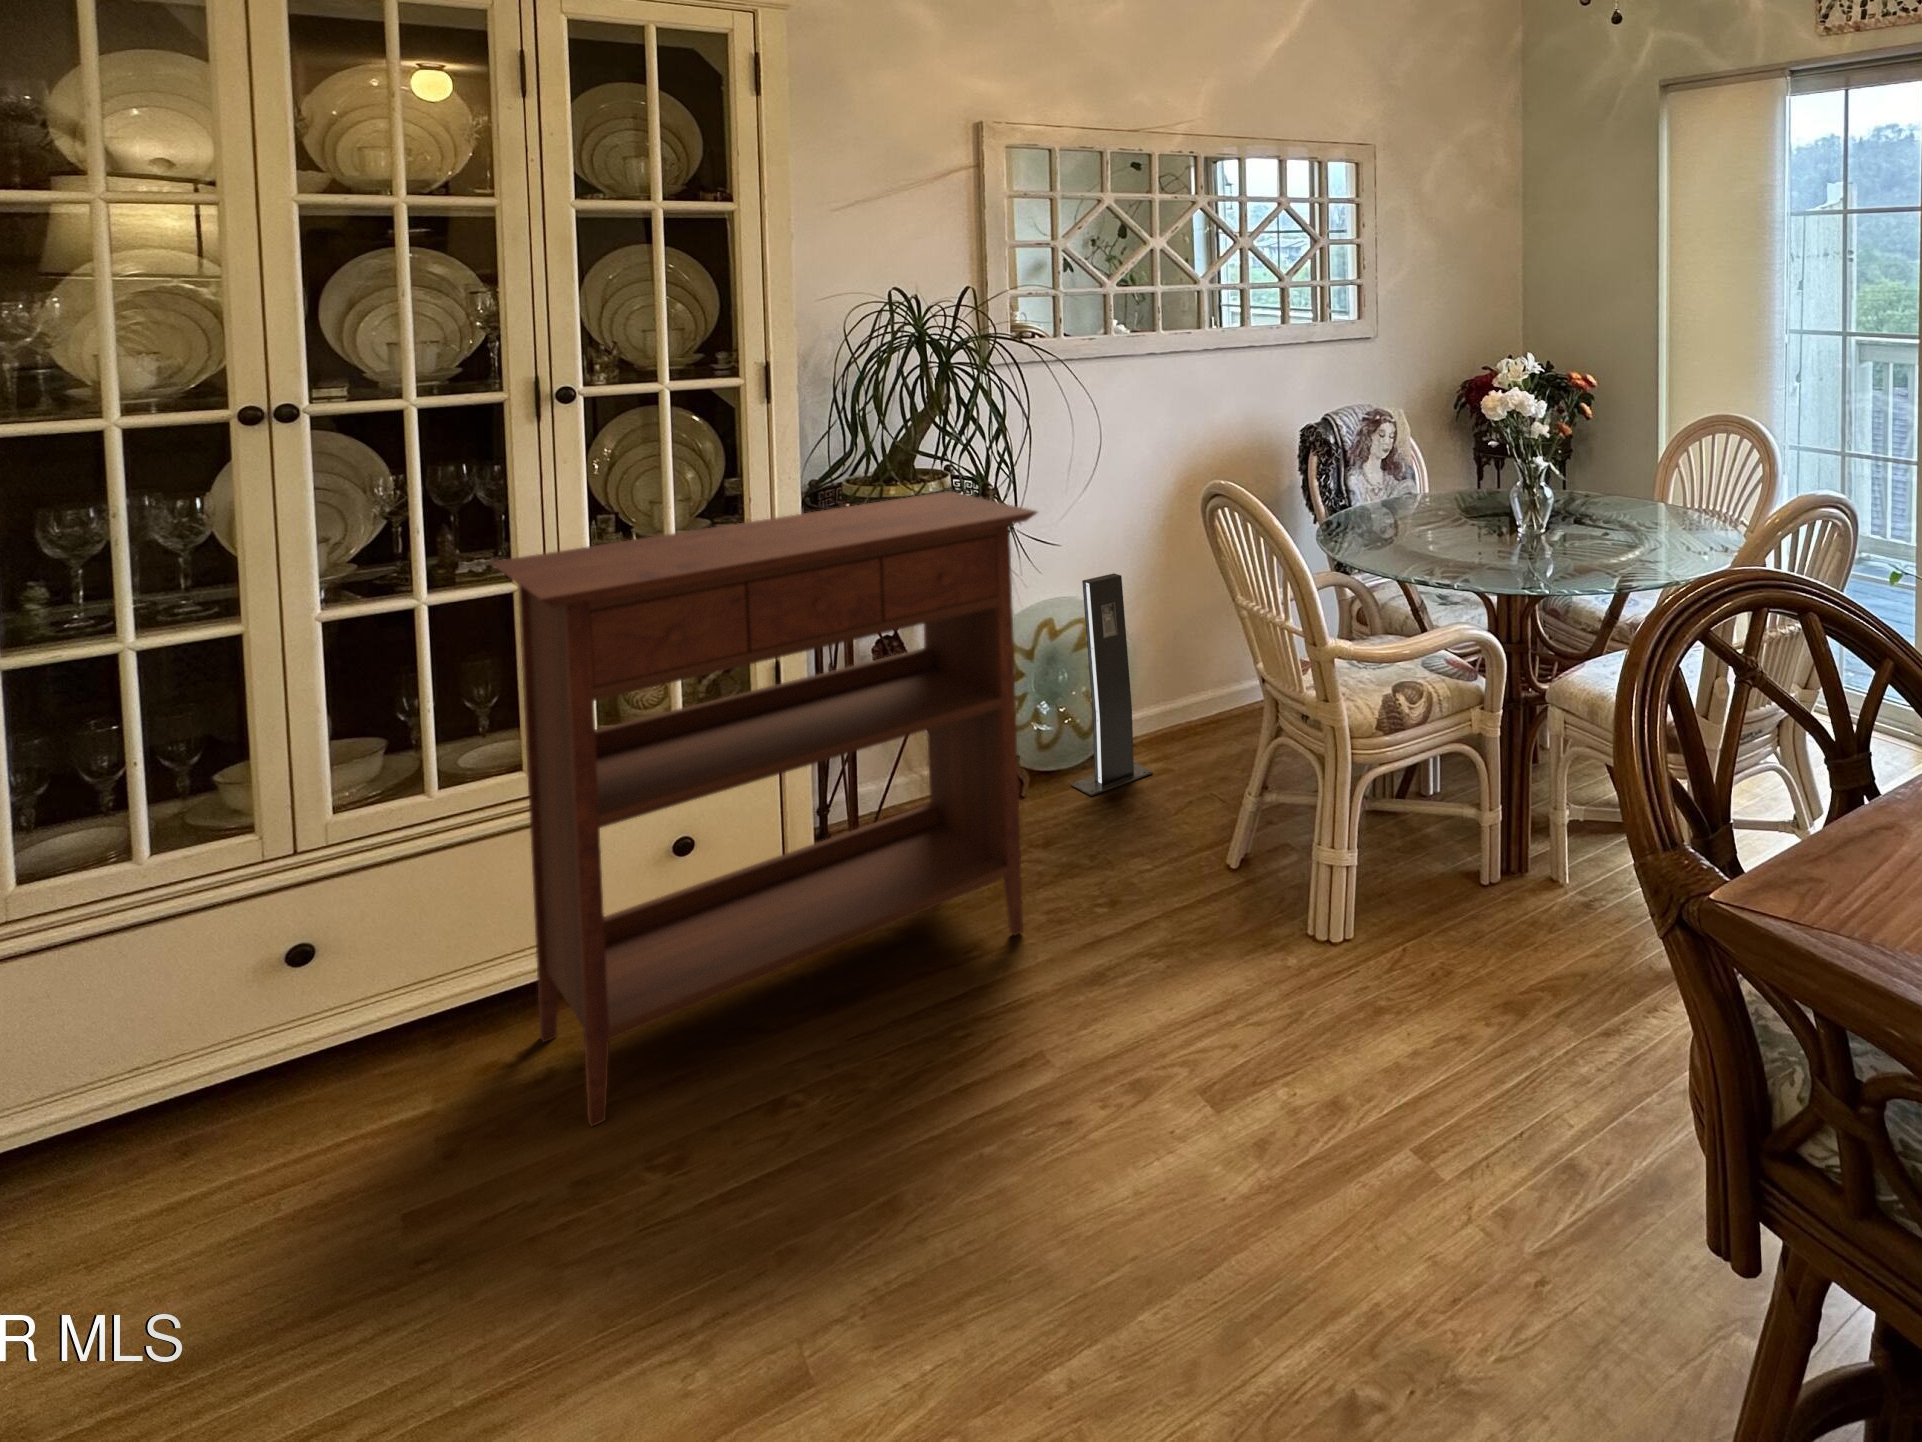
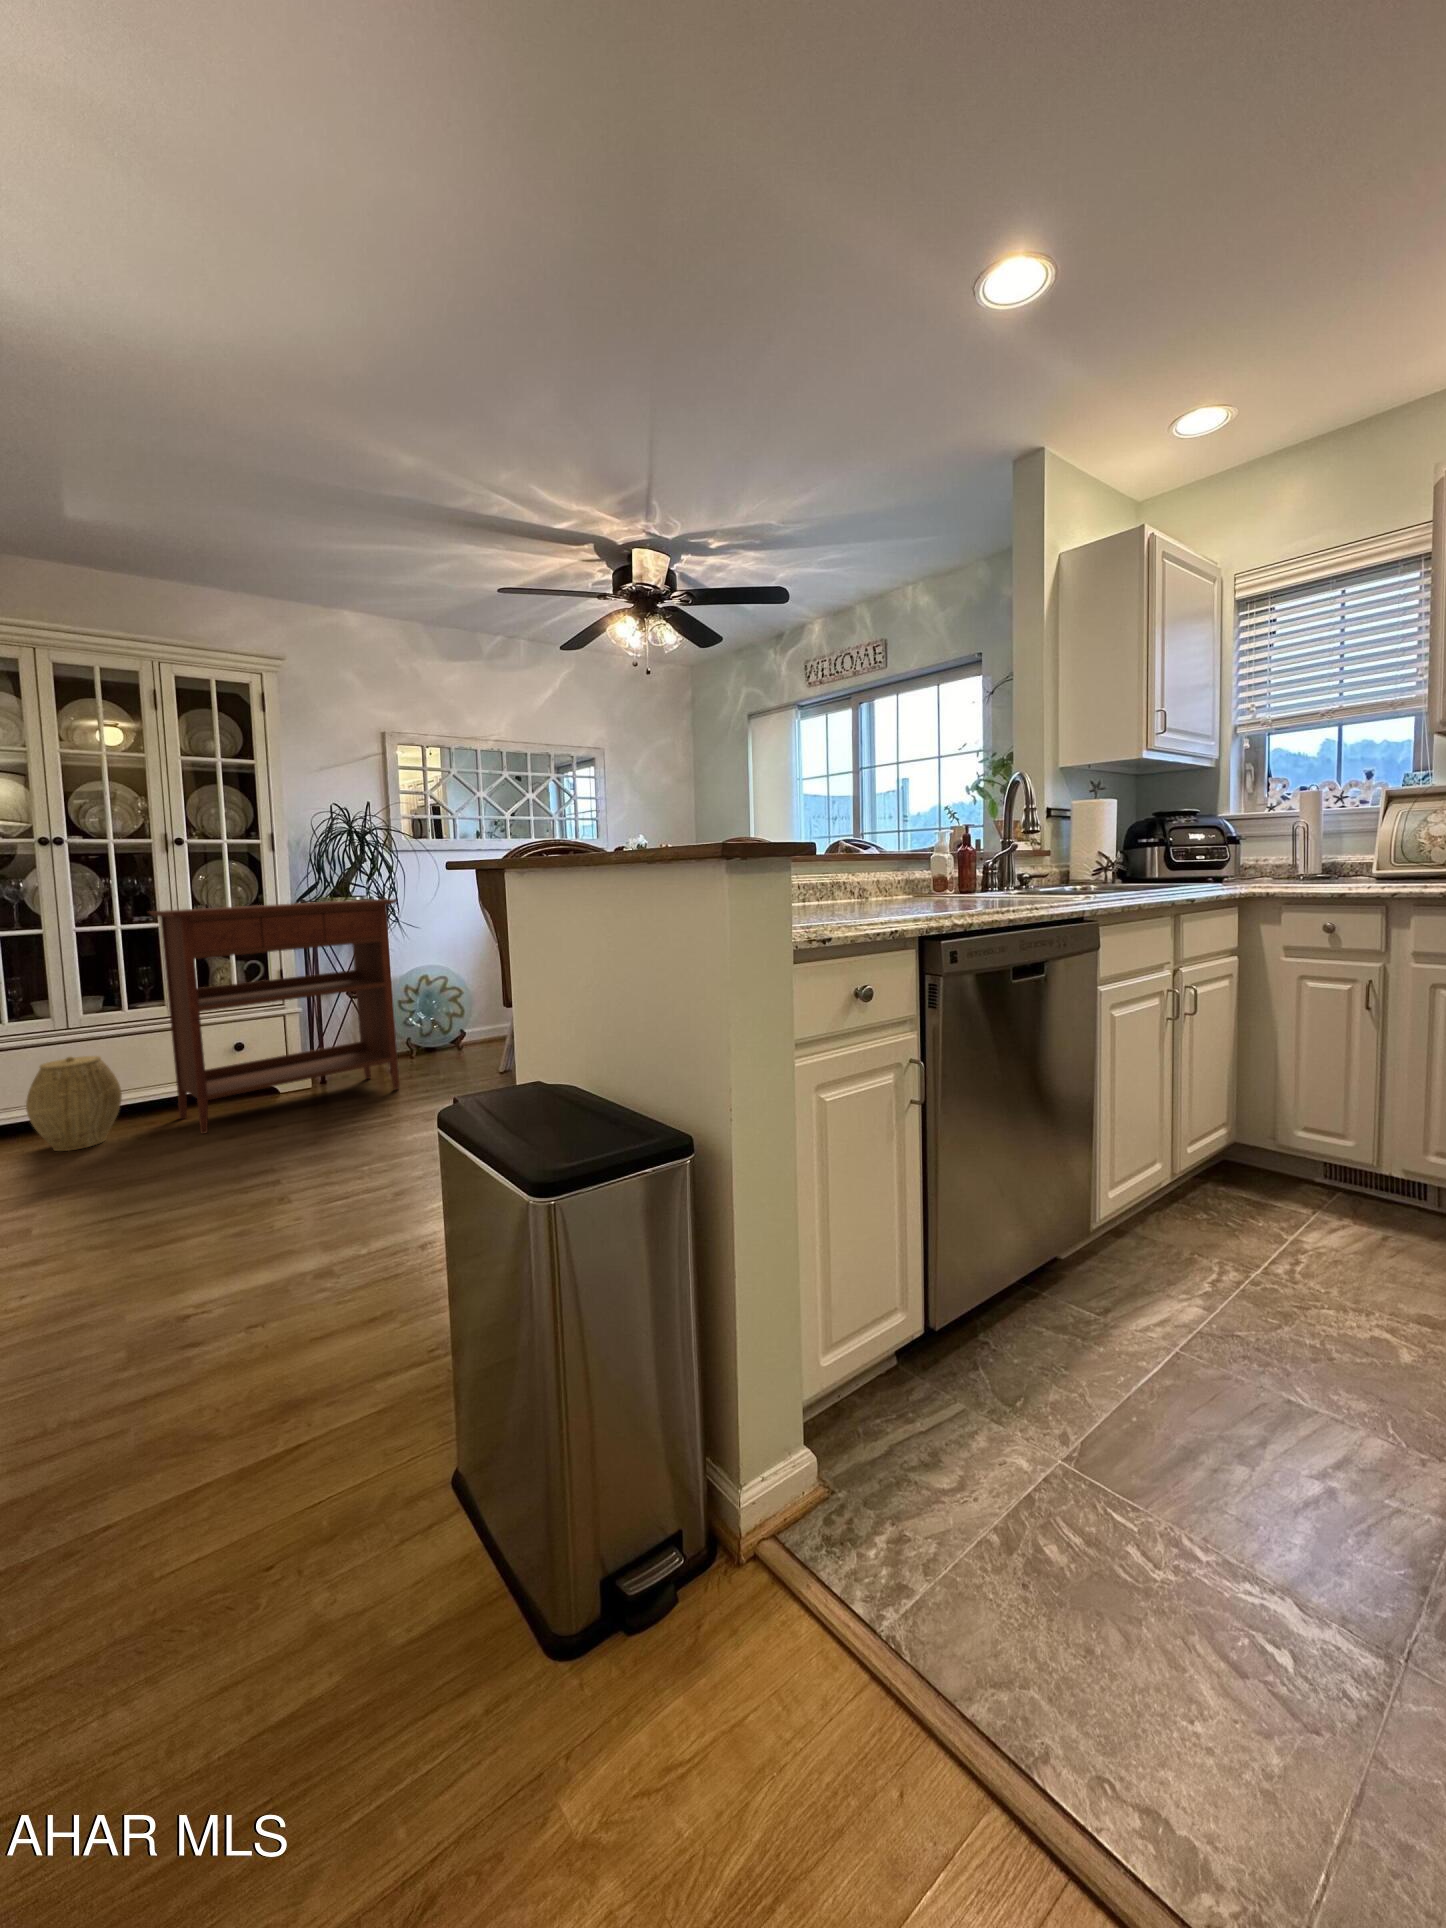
speaker: present [1071,573,1153,796] -> none [439,953,481,1056]
woven basket: none [170,926,407,1196] -> present [26,1056,122,1151]

